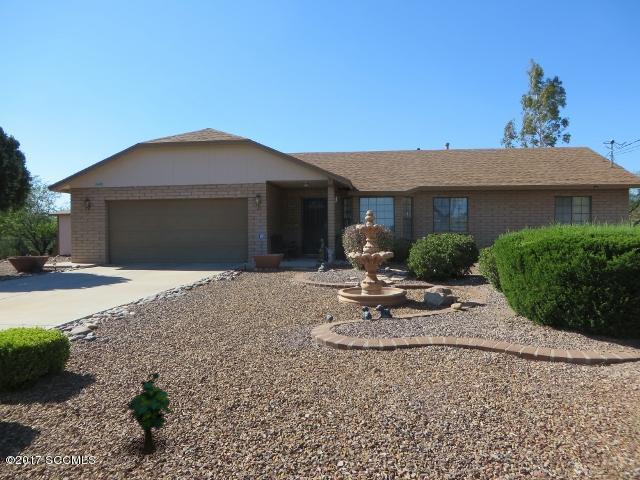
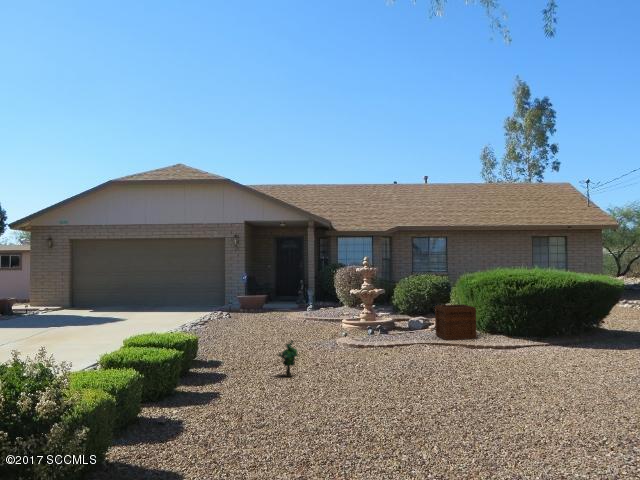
wooden crate: none [463,277,528,333] -> present [435,304,477,340]

